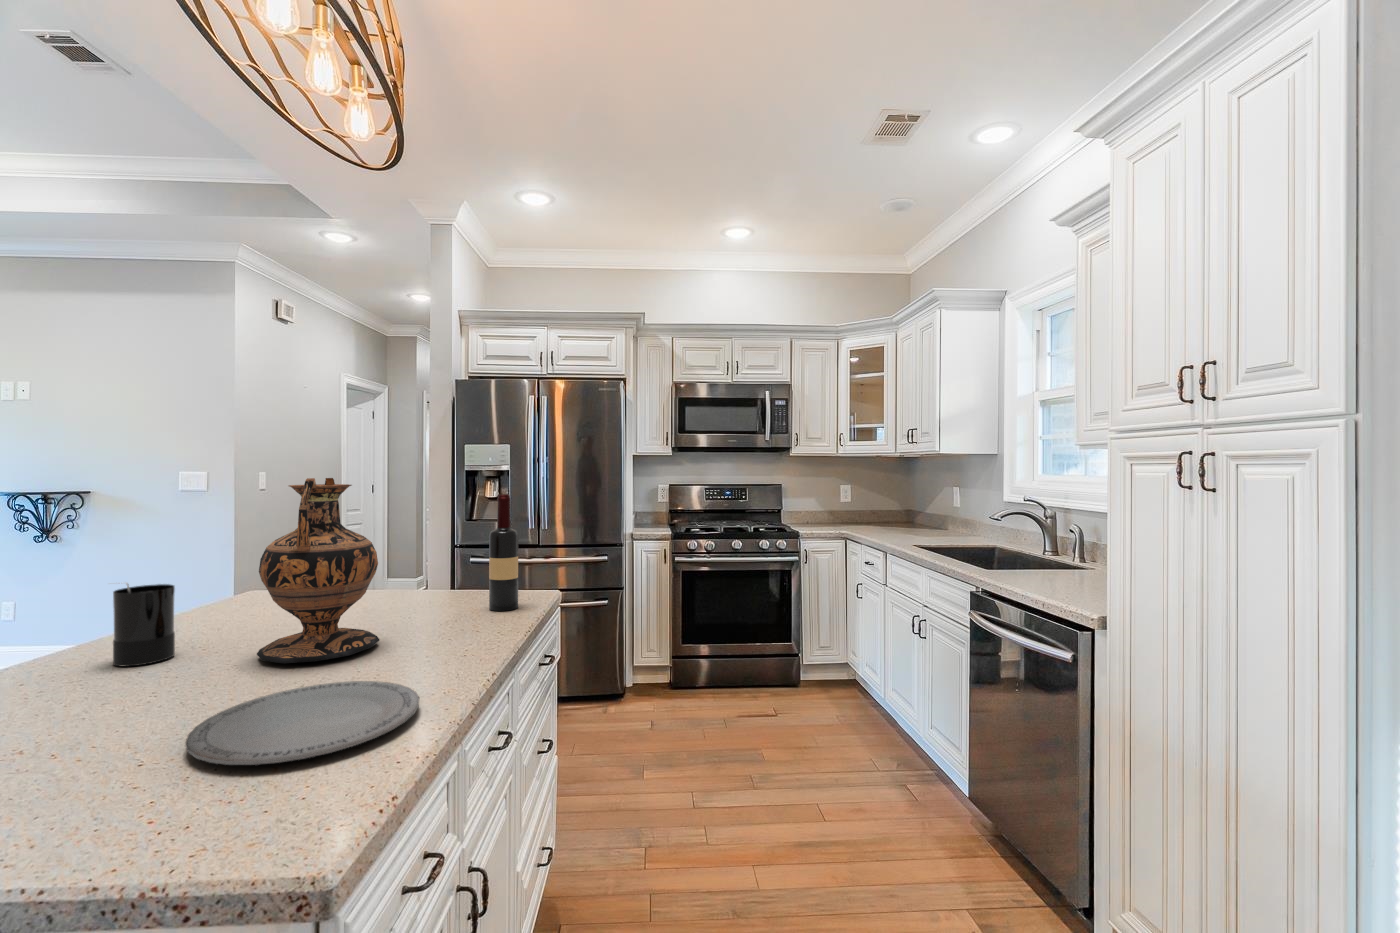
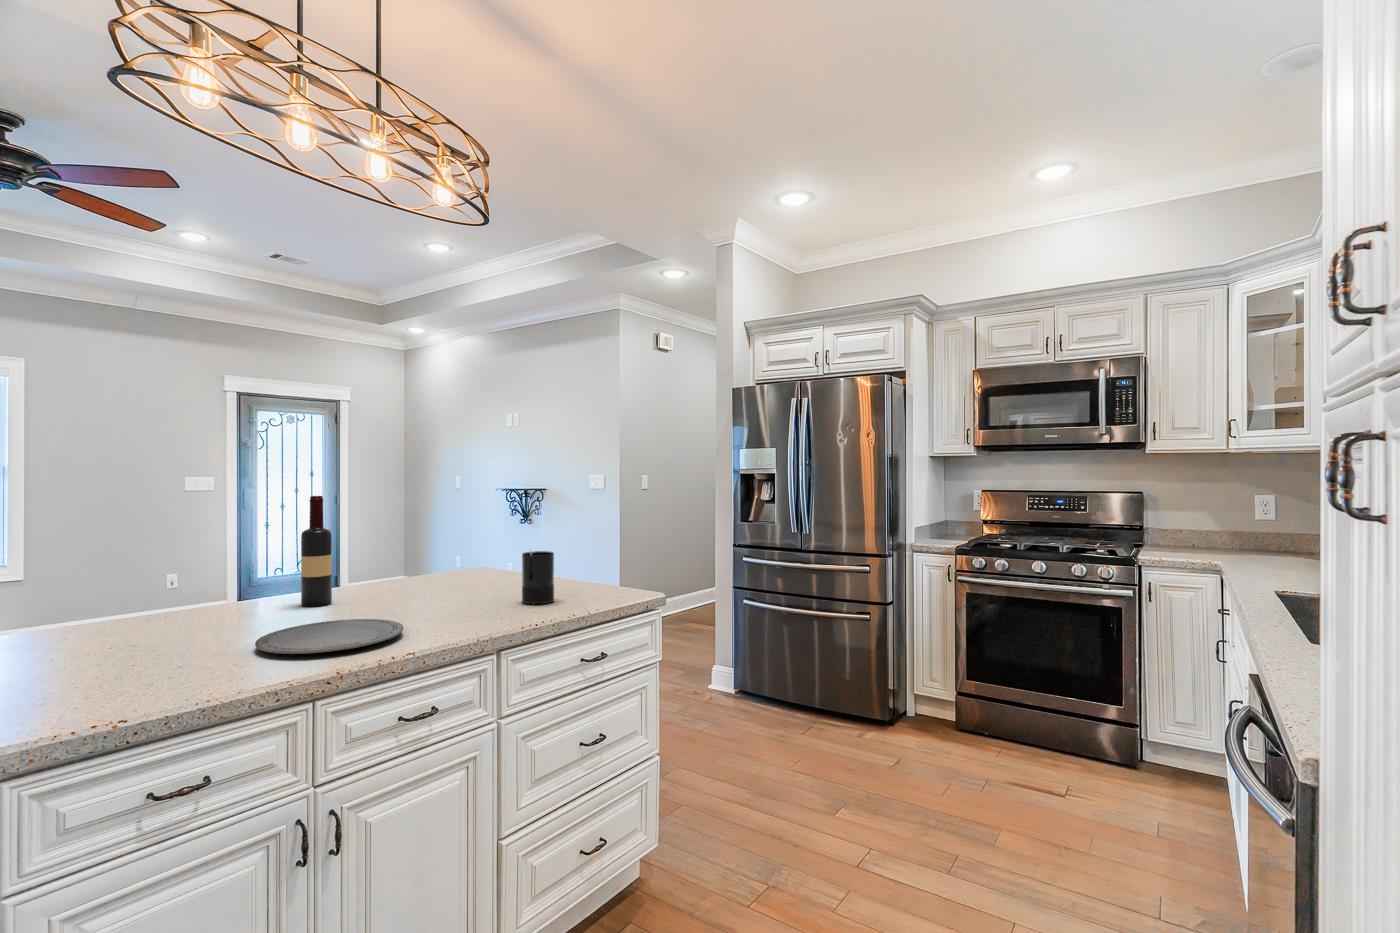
vase: present [257,478,379,663] -> none [400,478,480,607]
wine bottle: present [489,494,518,611] -> present [301,496,332,607]
candle: present [113,583,175,667] -> present [522,550,554,604]

